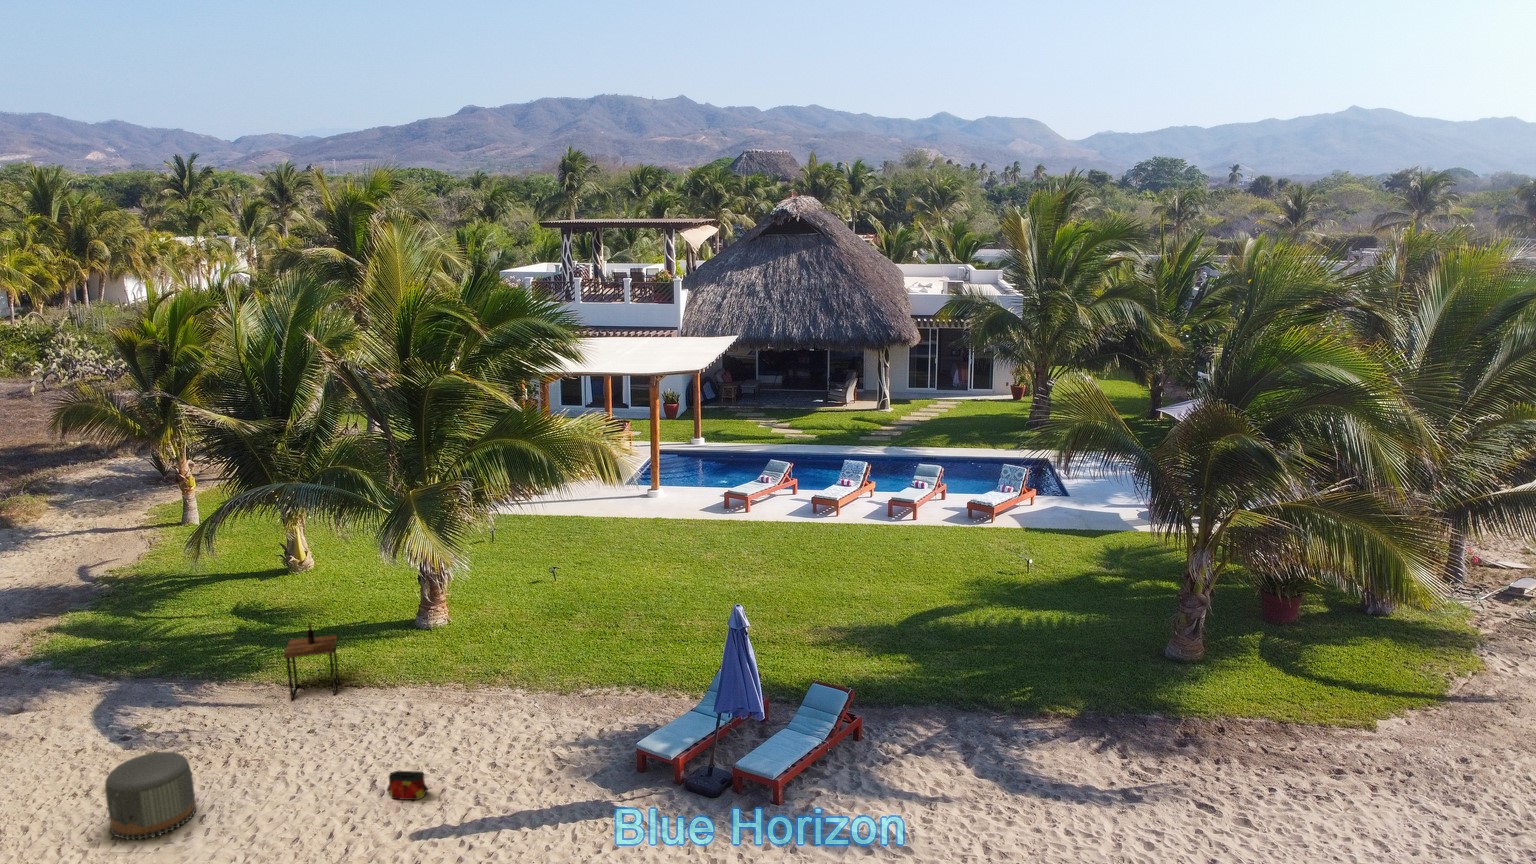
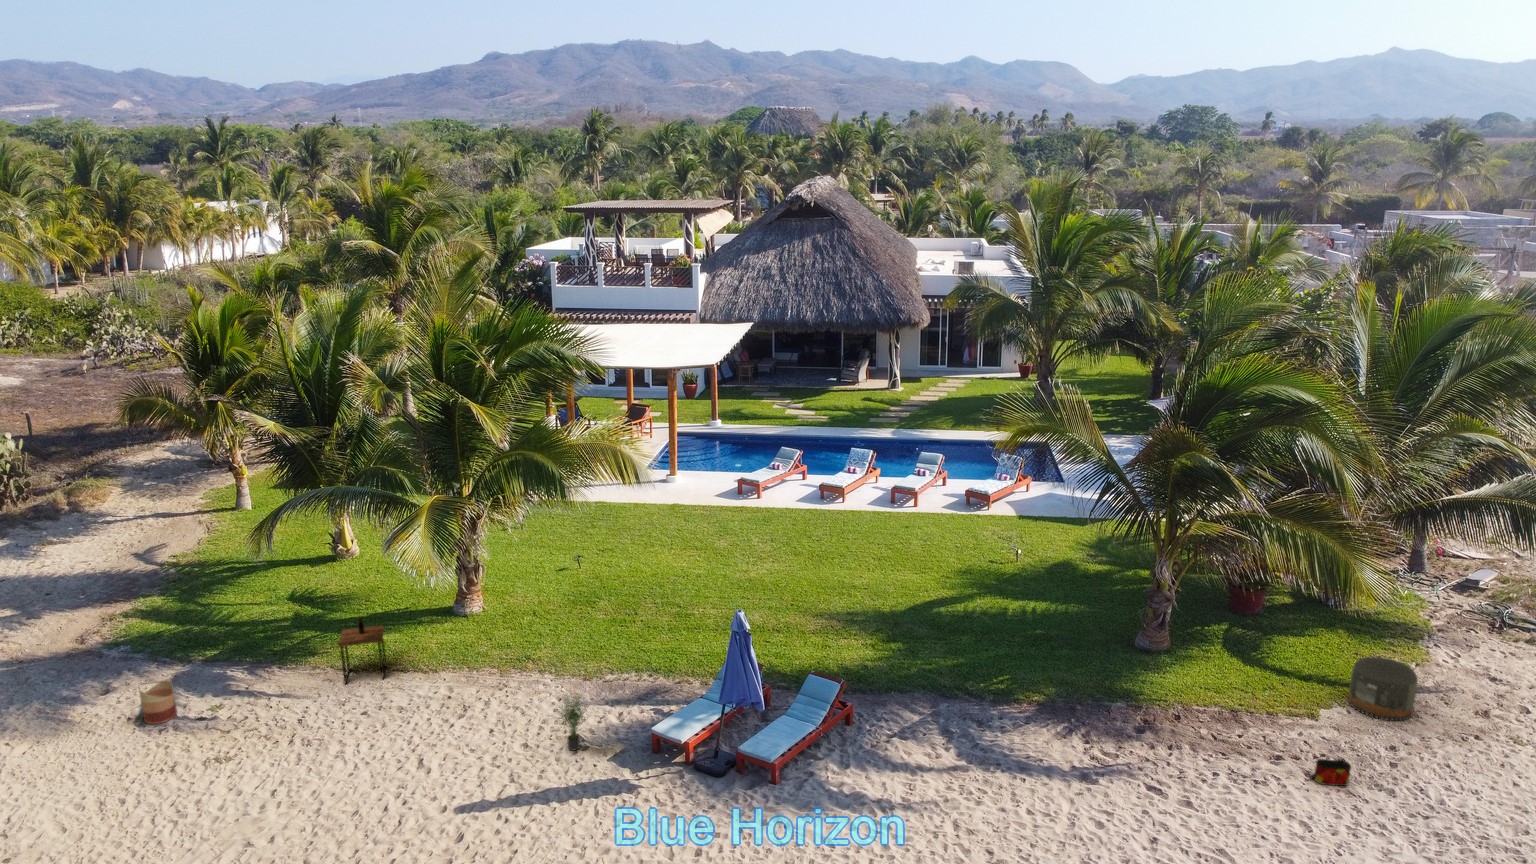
basket: none [52,693,97,745] -> present [138,679,177,724]
potted plant: none [518,701,567,770] -> present [559,696,586,751]
pouf: present [105,752,196,840] -> present [1348,657,1418,721]
bag: present [387,771,428,800] -> present [1310,759,1351,786]

